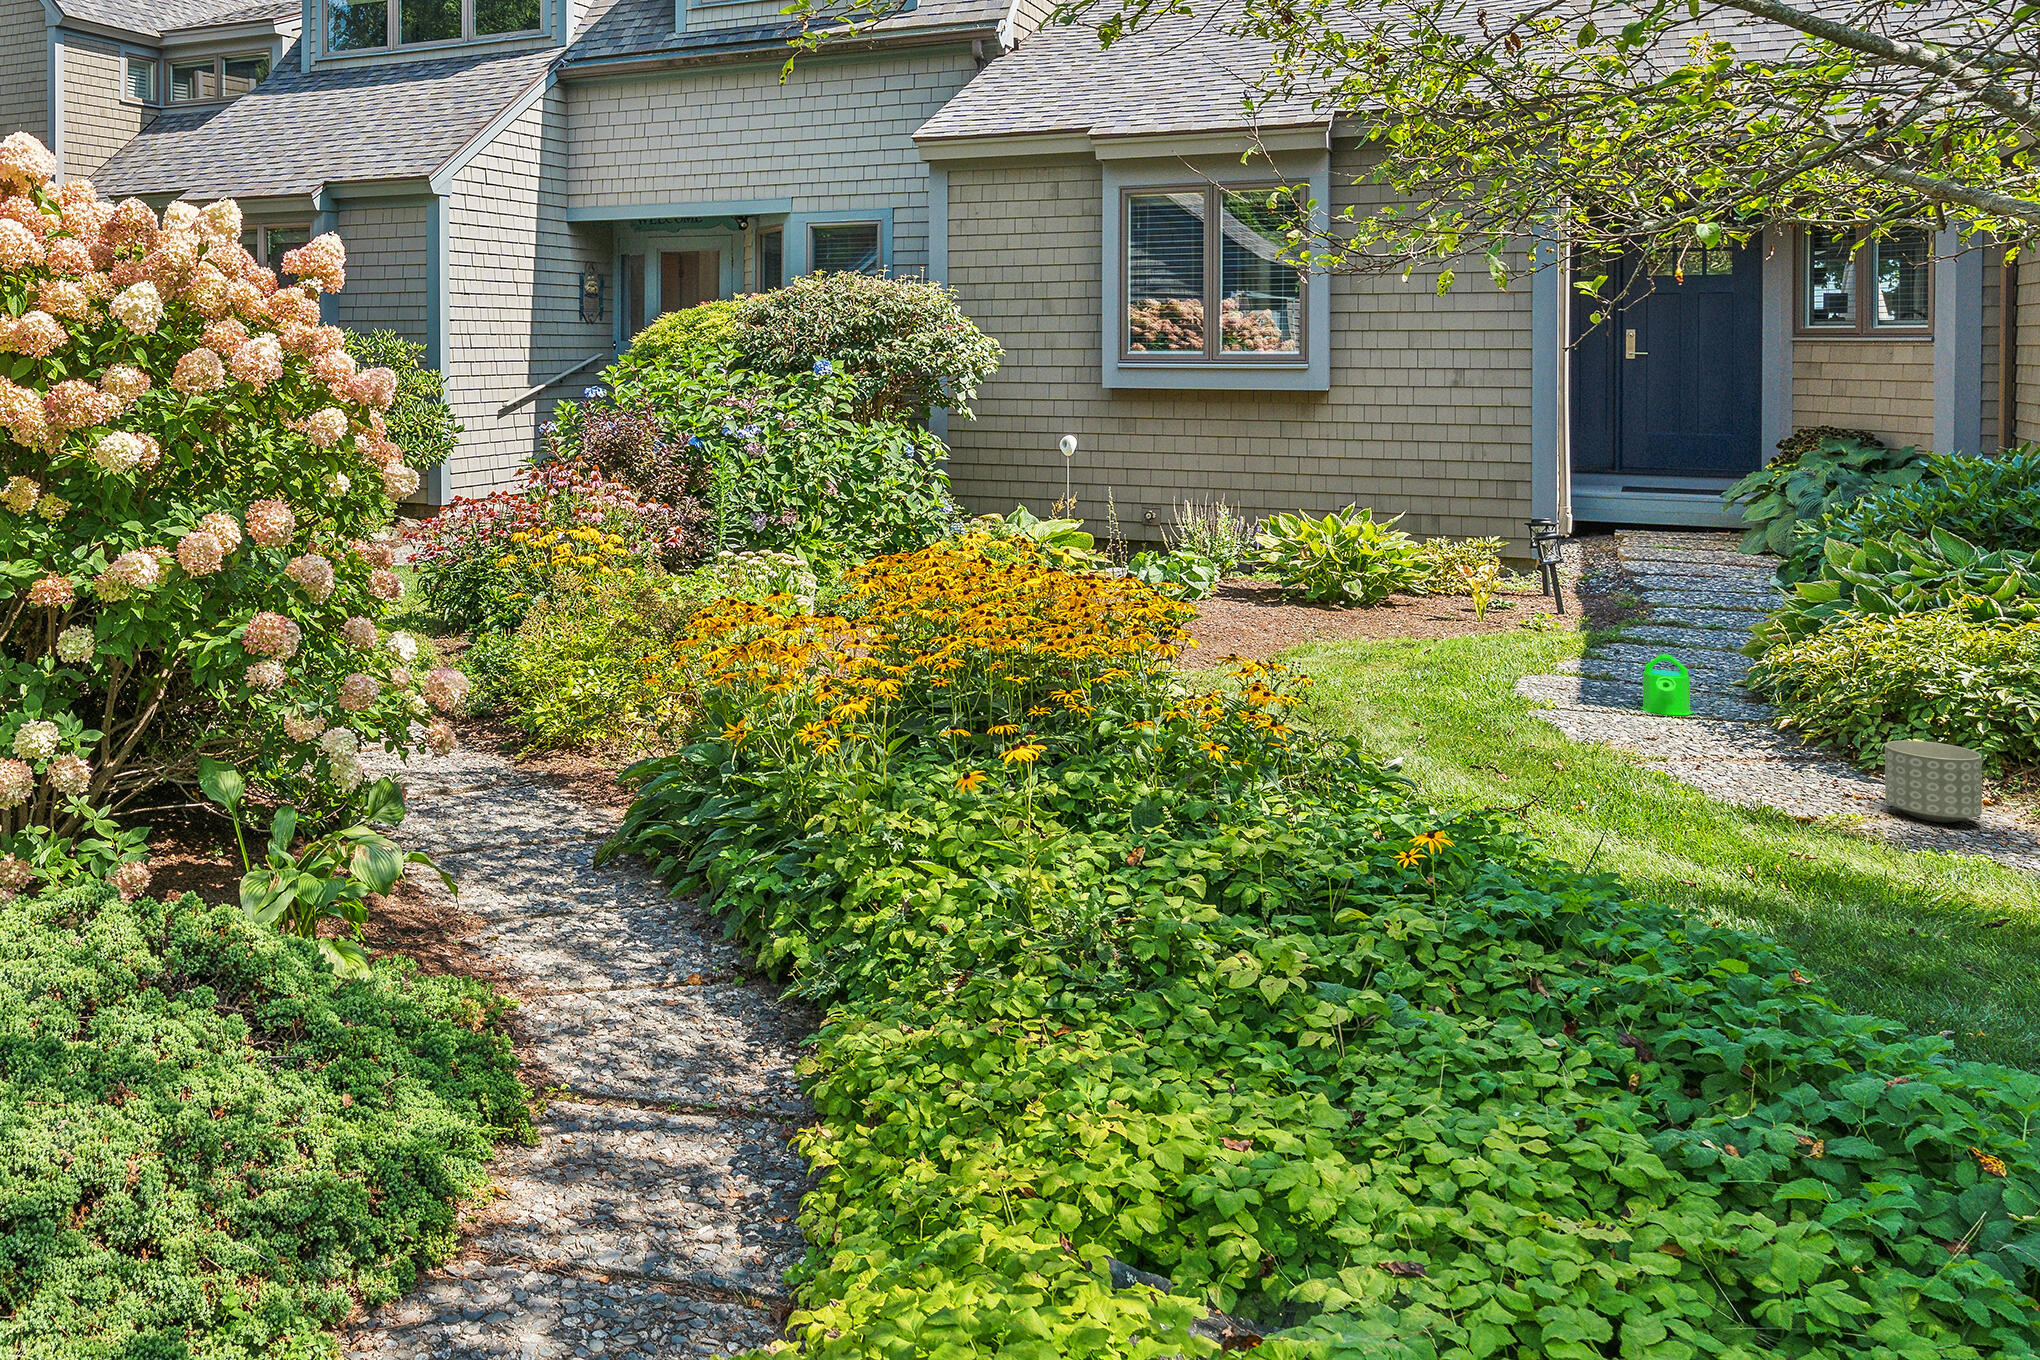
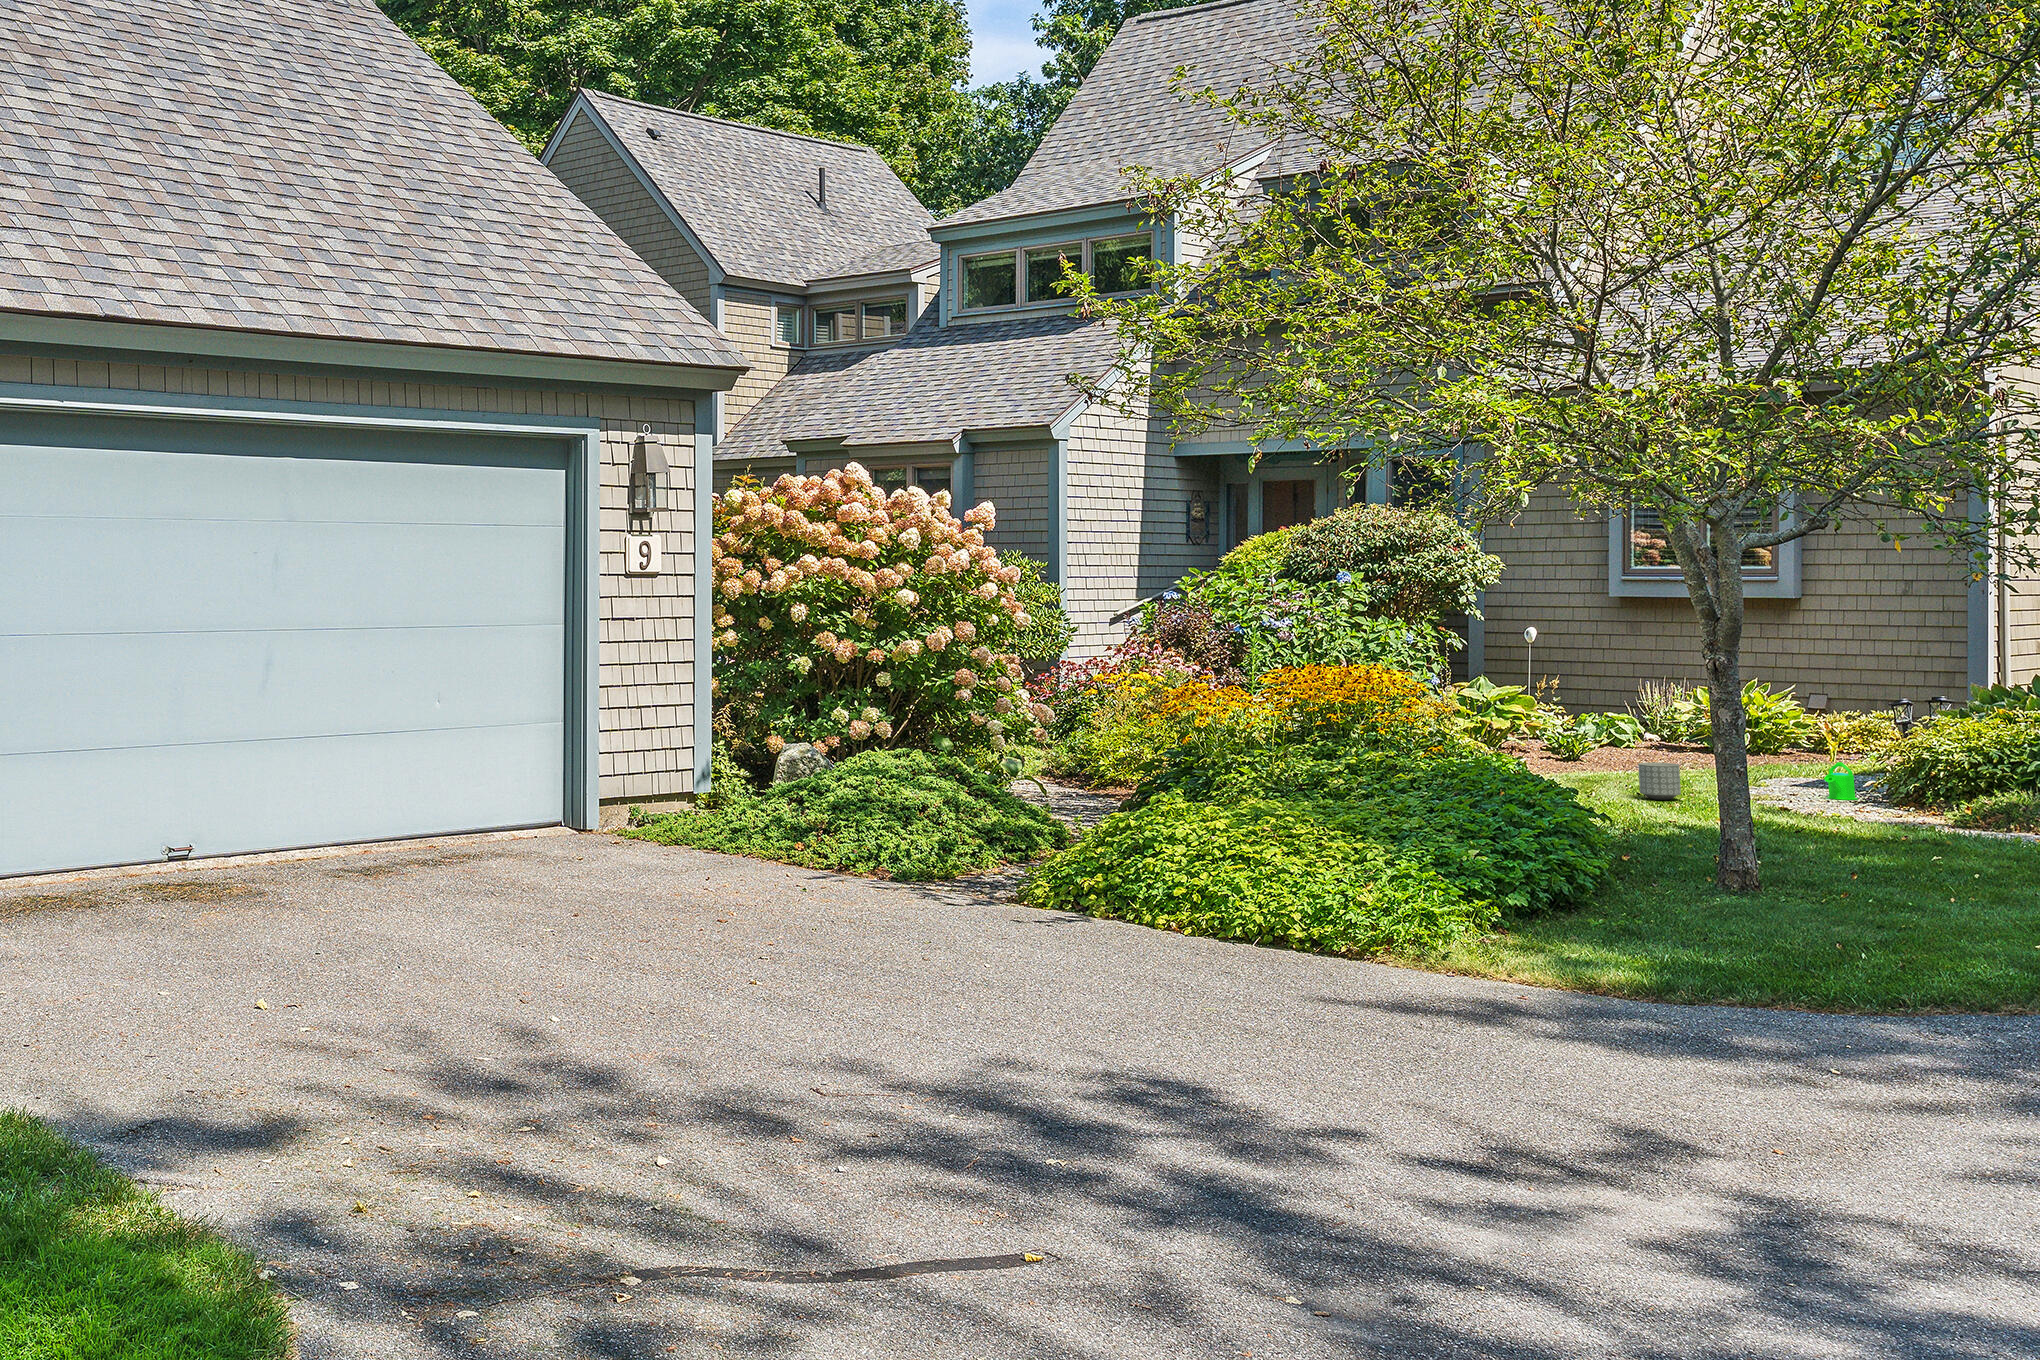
planter: present [1885,740,1982,823] -> present [1638,762,1681,800]

